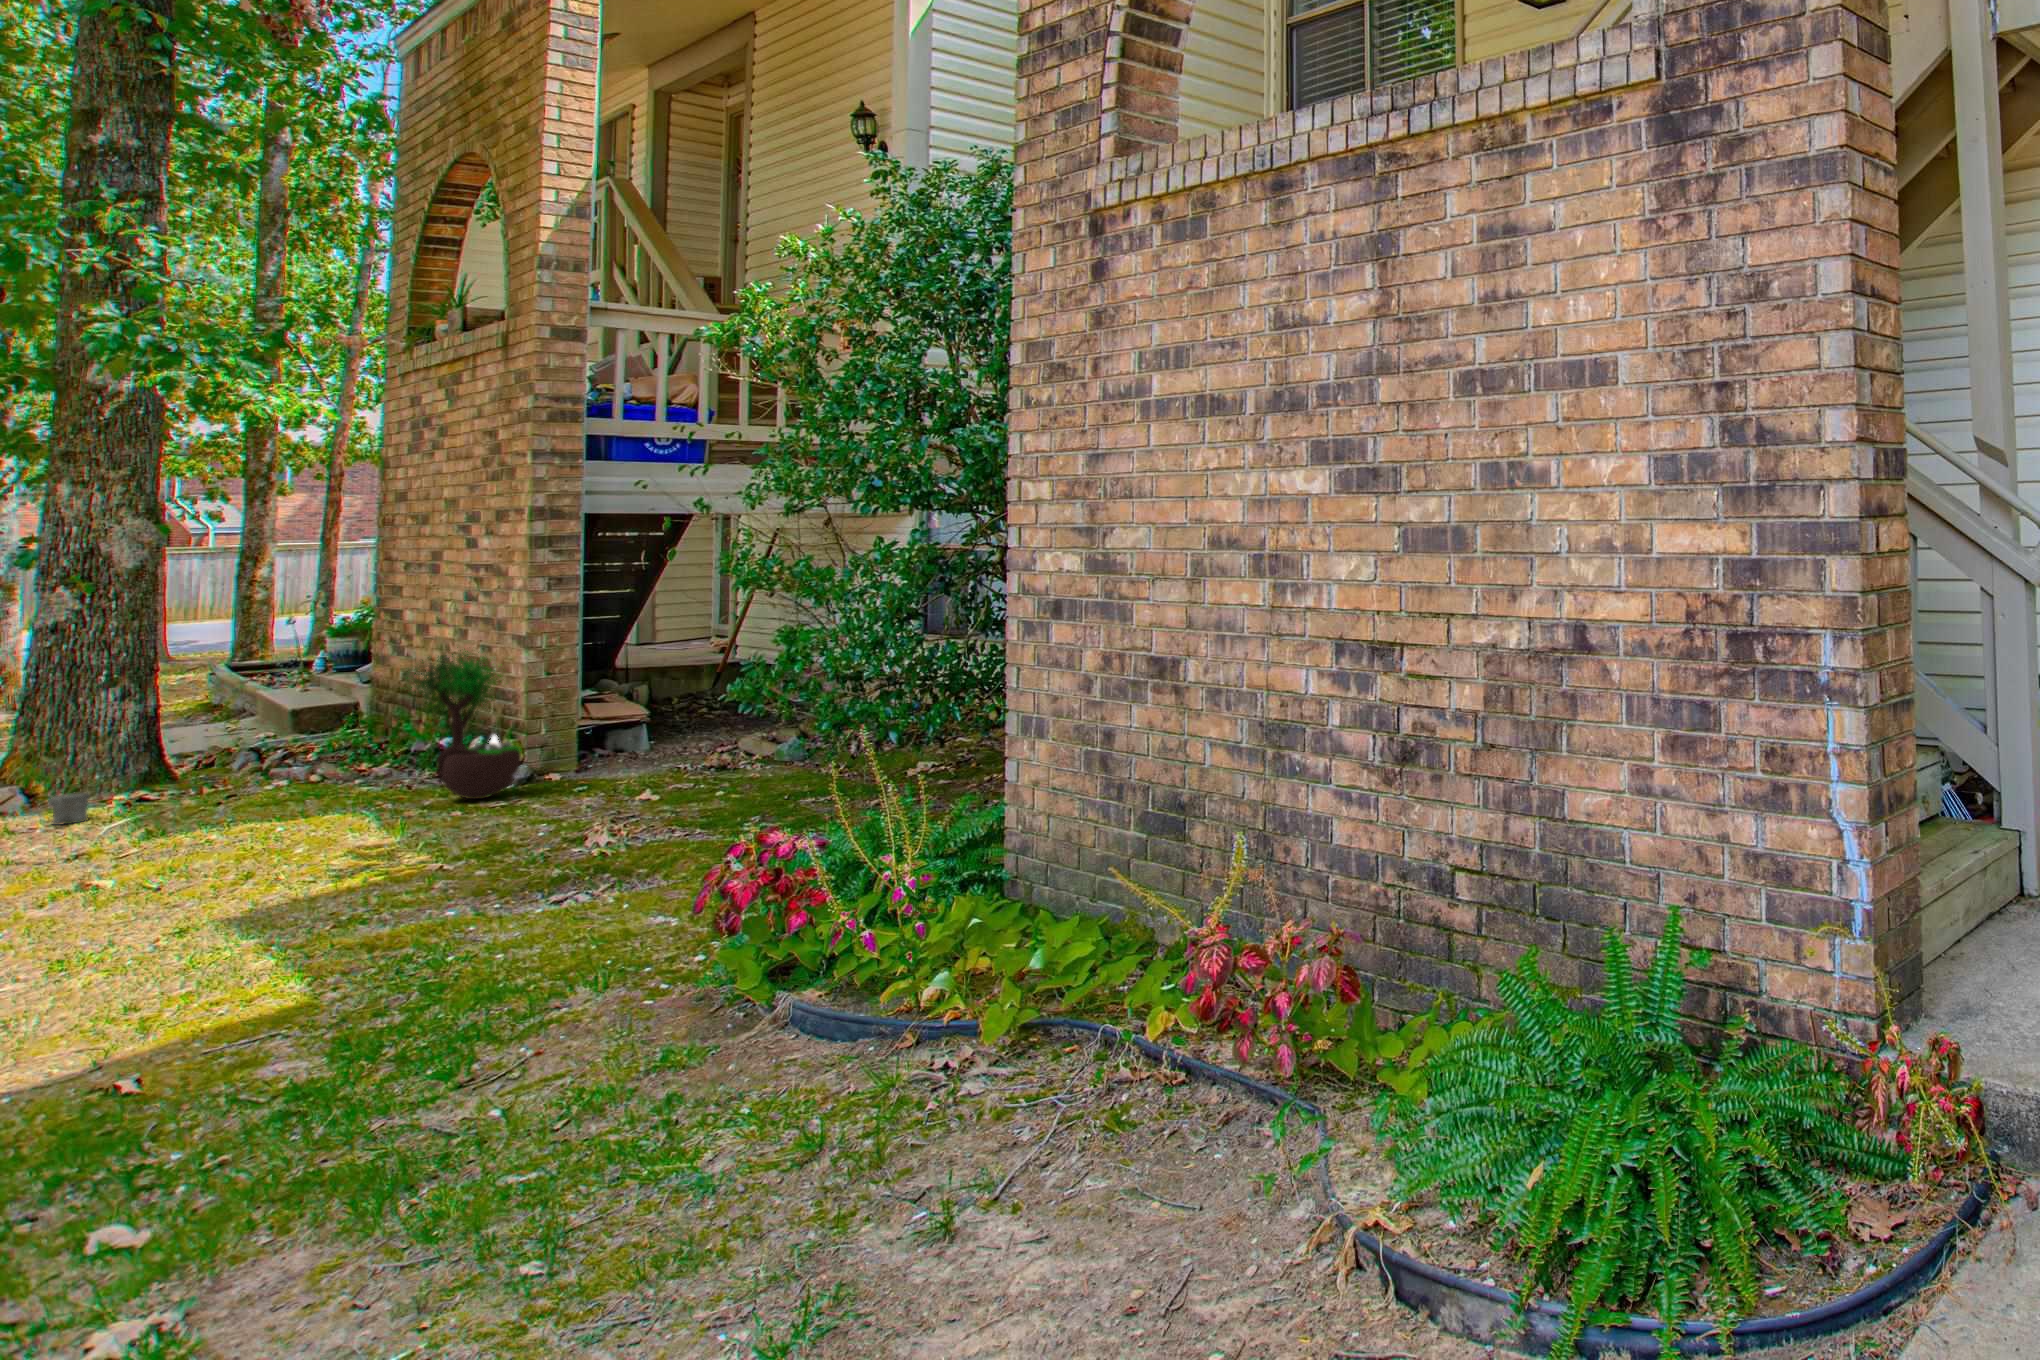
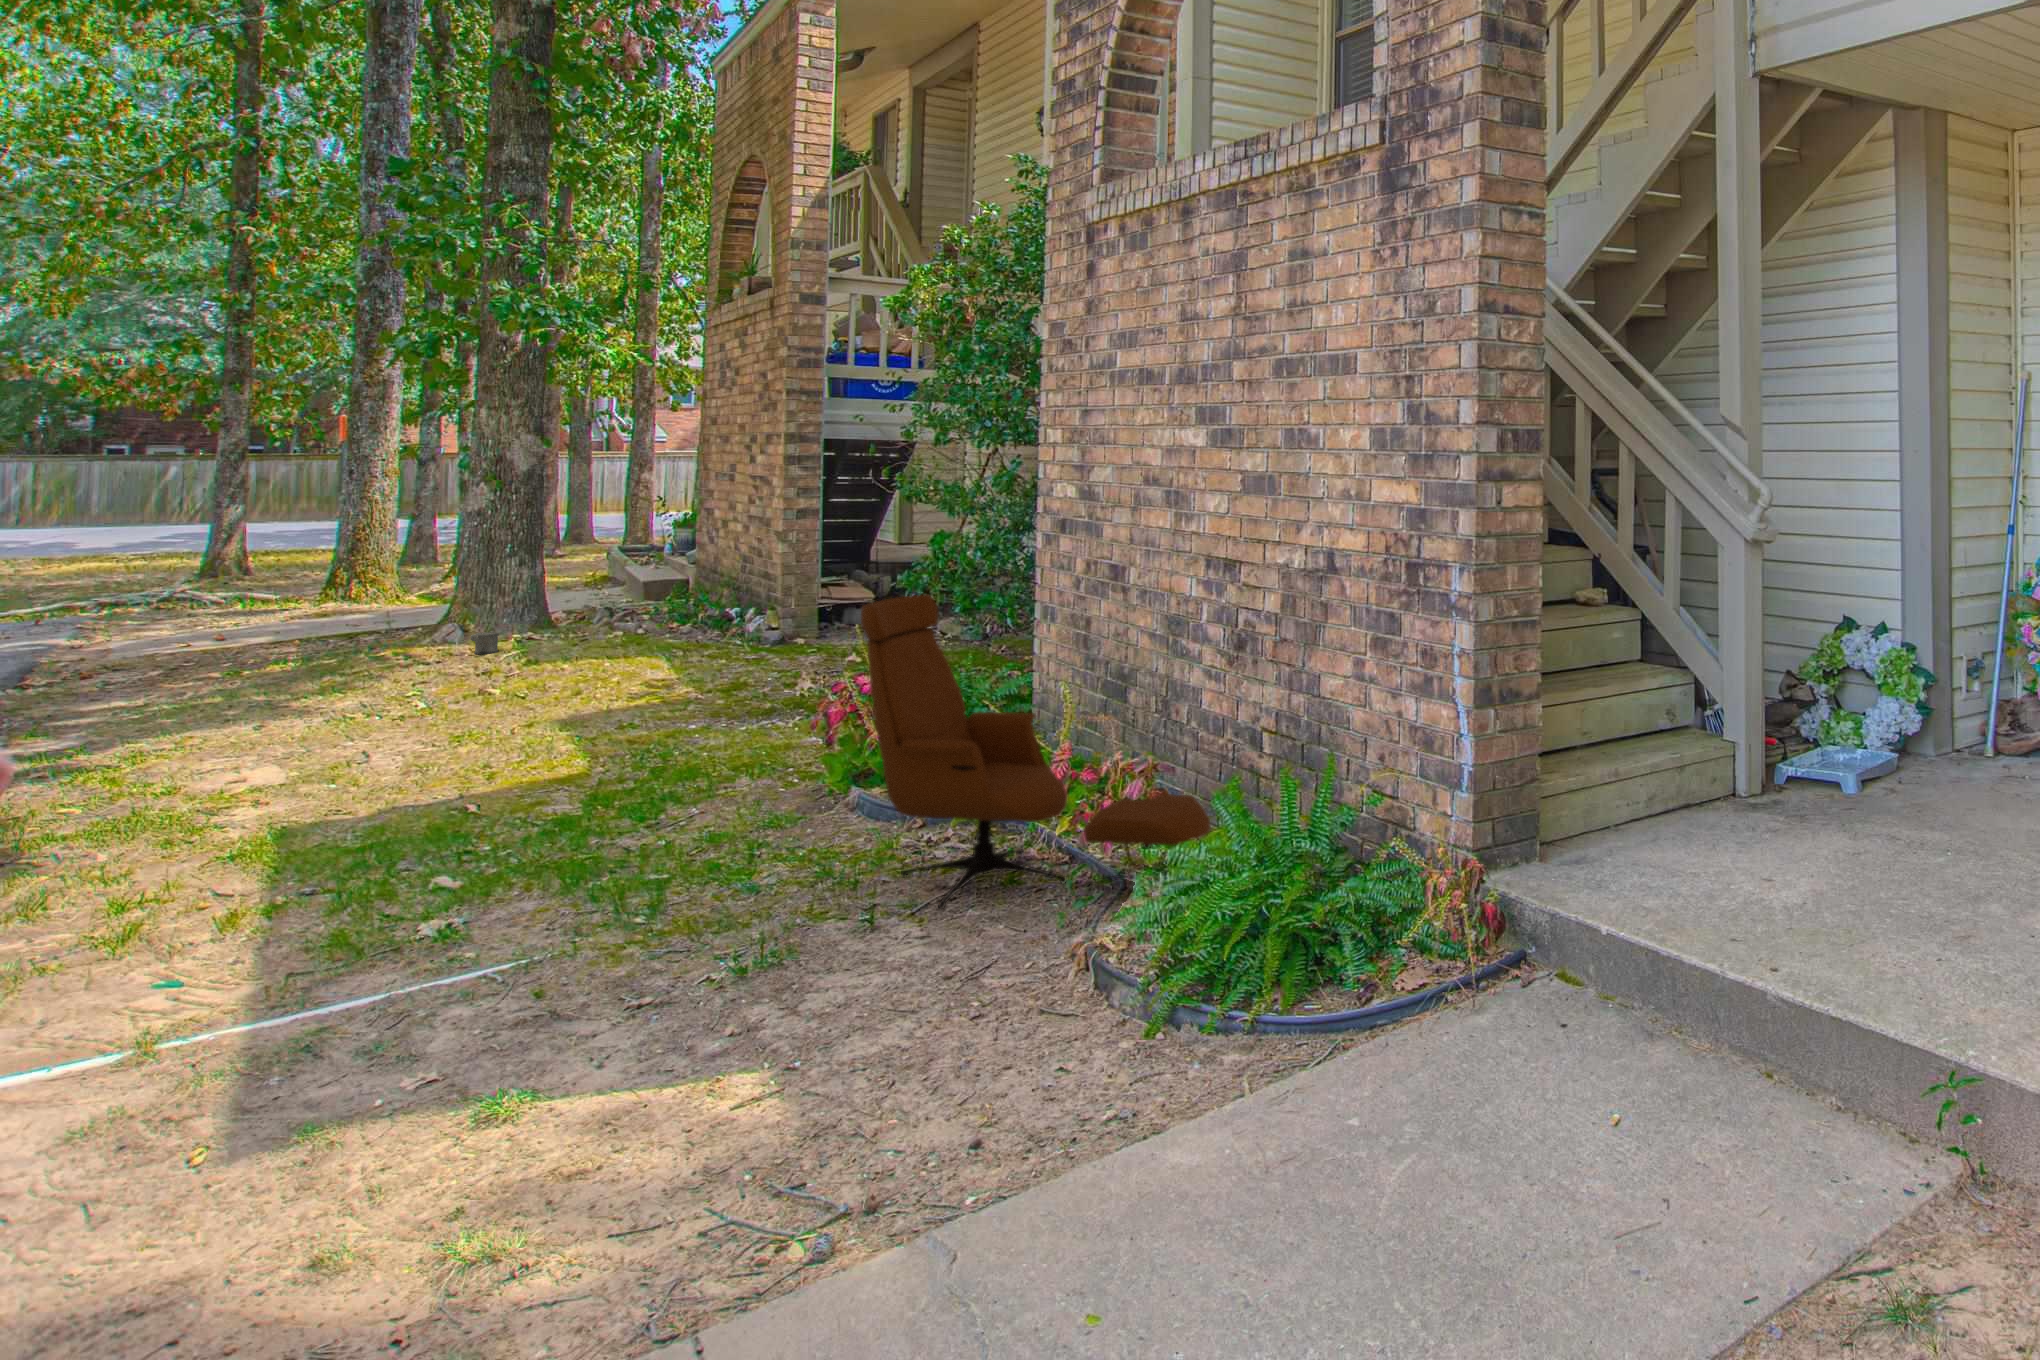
potted tree: present [406,647,521,799] -> none [697,529,785,651]
lounge chair: none [876,710,1386,1172] -> present [861,594,1211,909]

